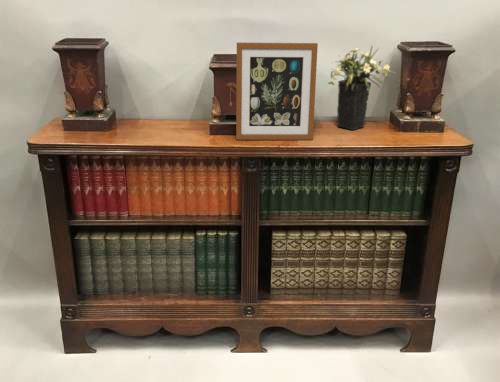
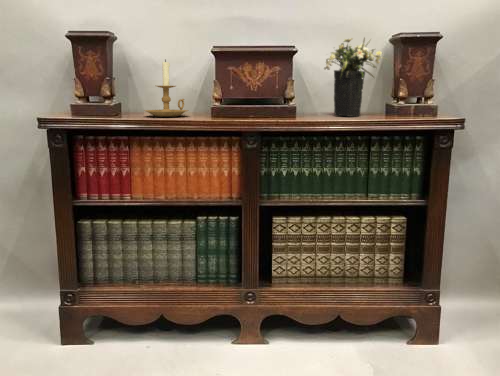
picture frame: present [236,42,318,140] -> none [237,25,312,119]
candle holder: none [139,70,186,130] -> present [144,60,188,117]

